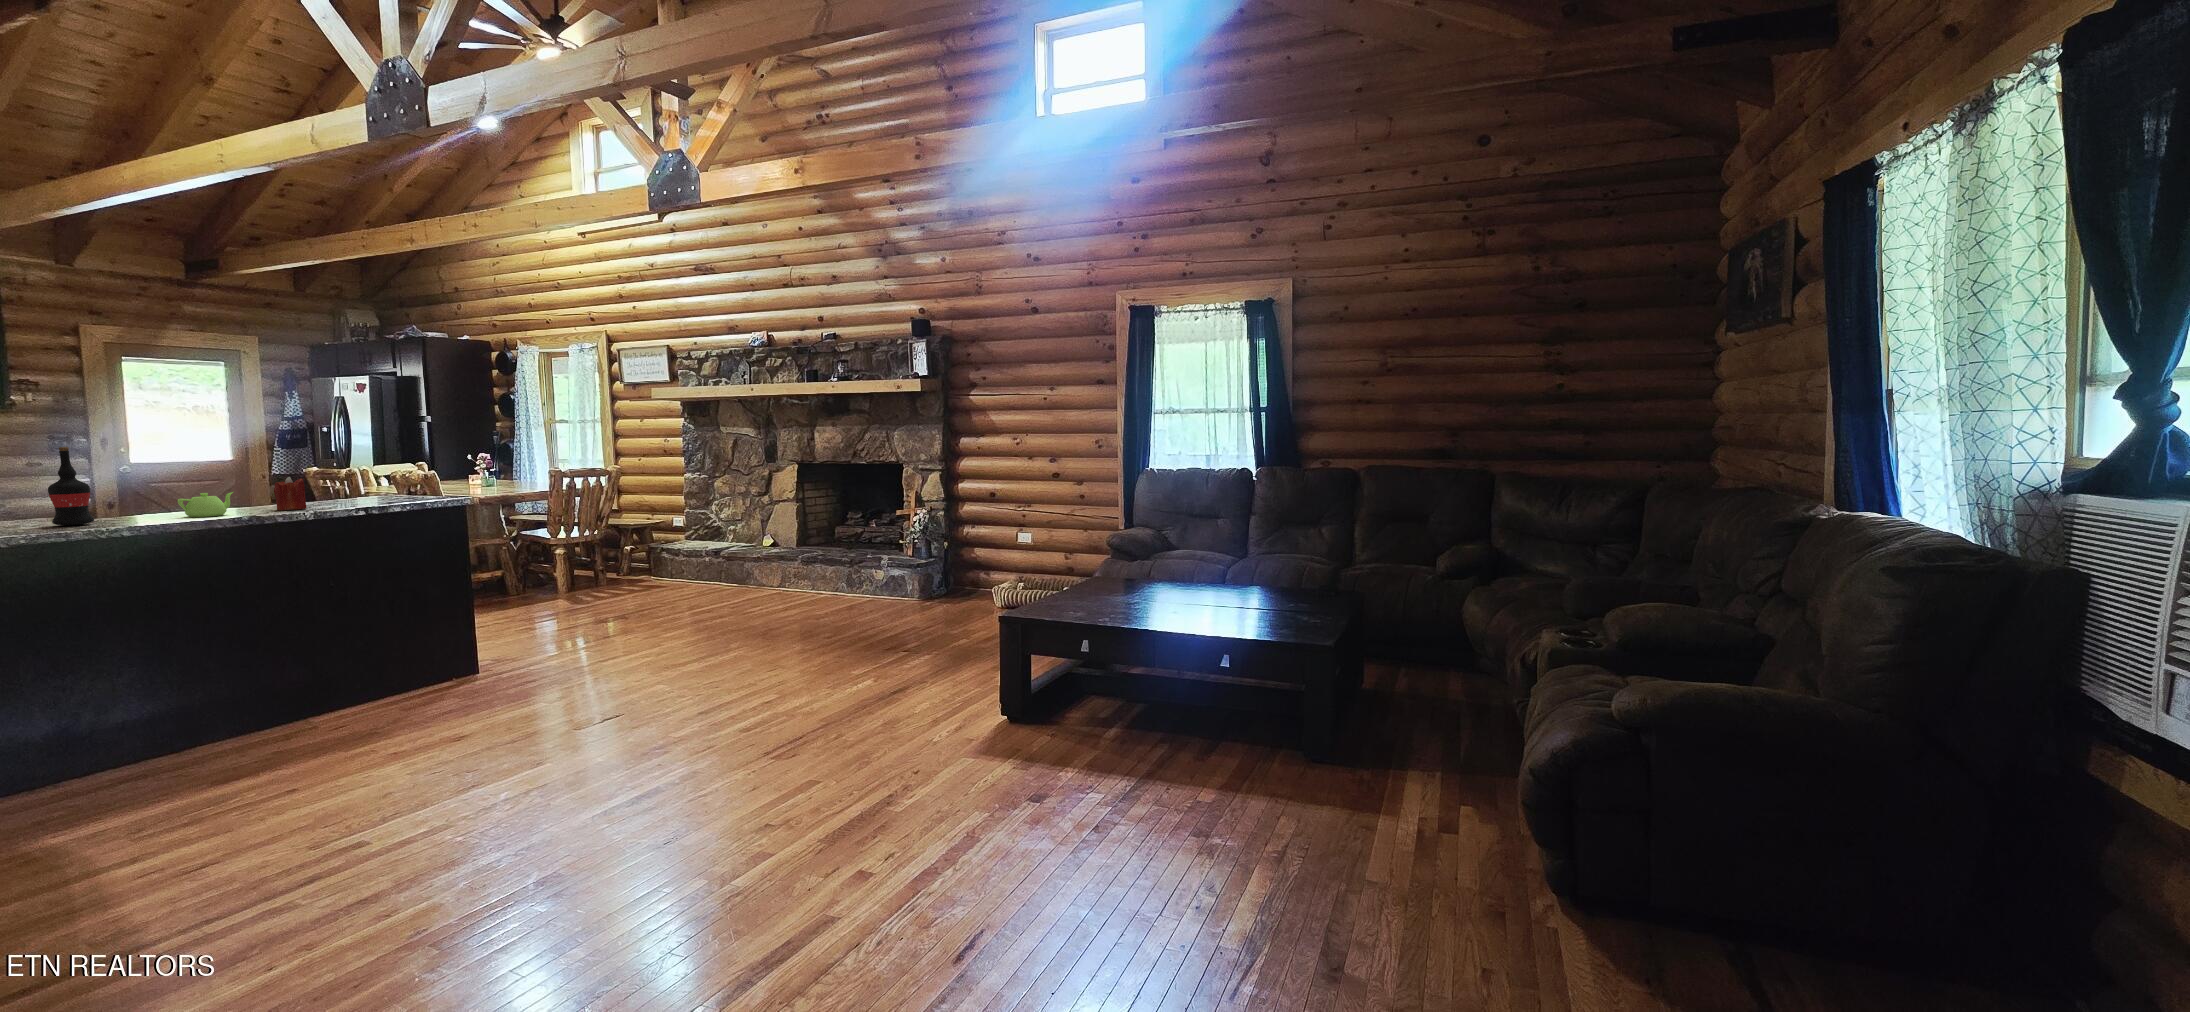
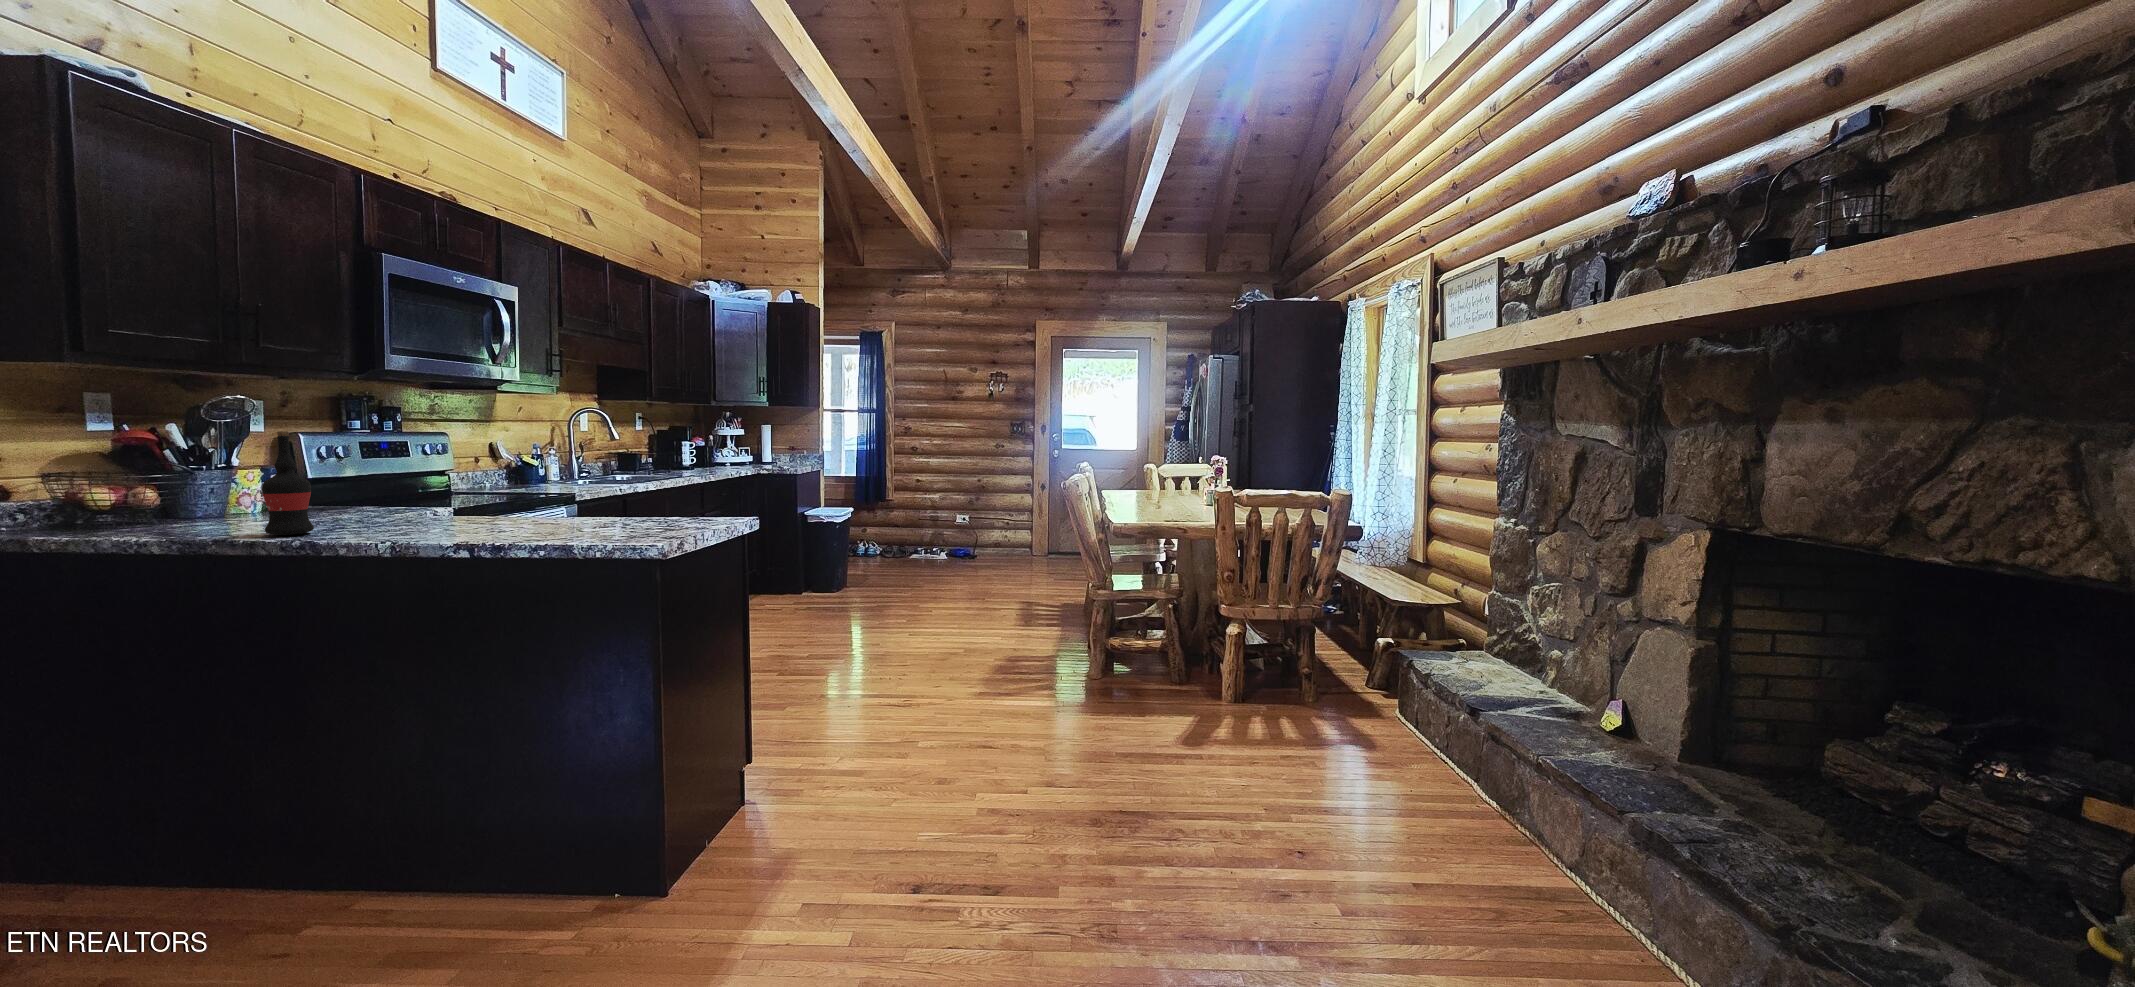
candle: present [274,477,307,510] -> none [505,486,550,539]
teapot: present [177,492,234,517] -> none [390,503,446,539]

